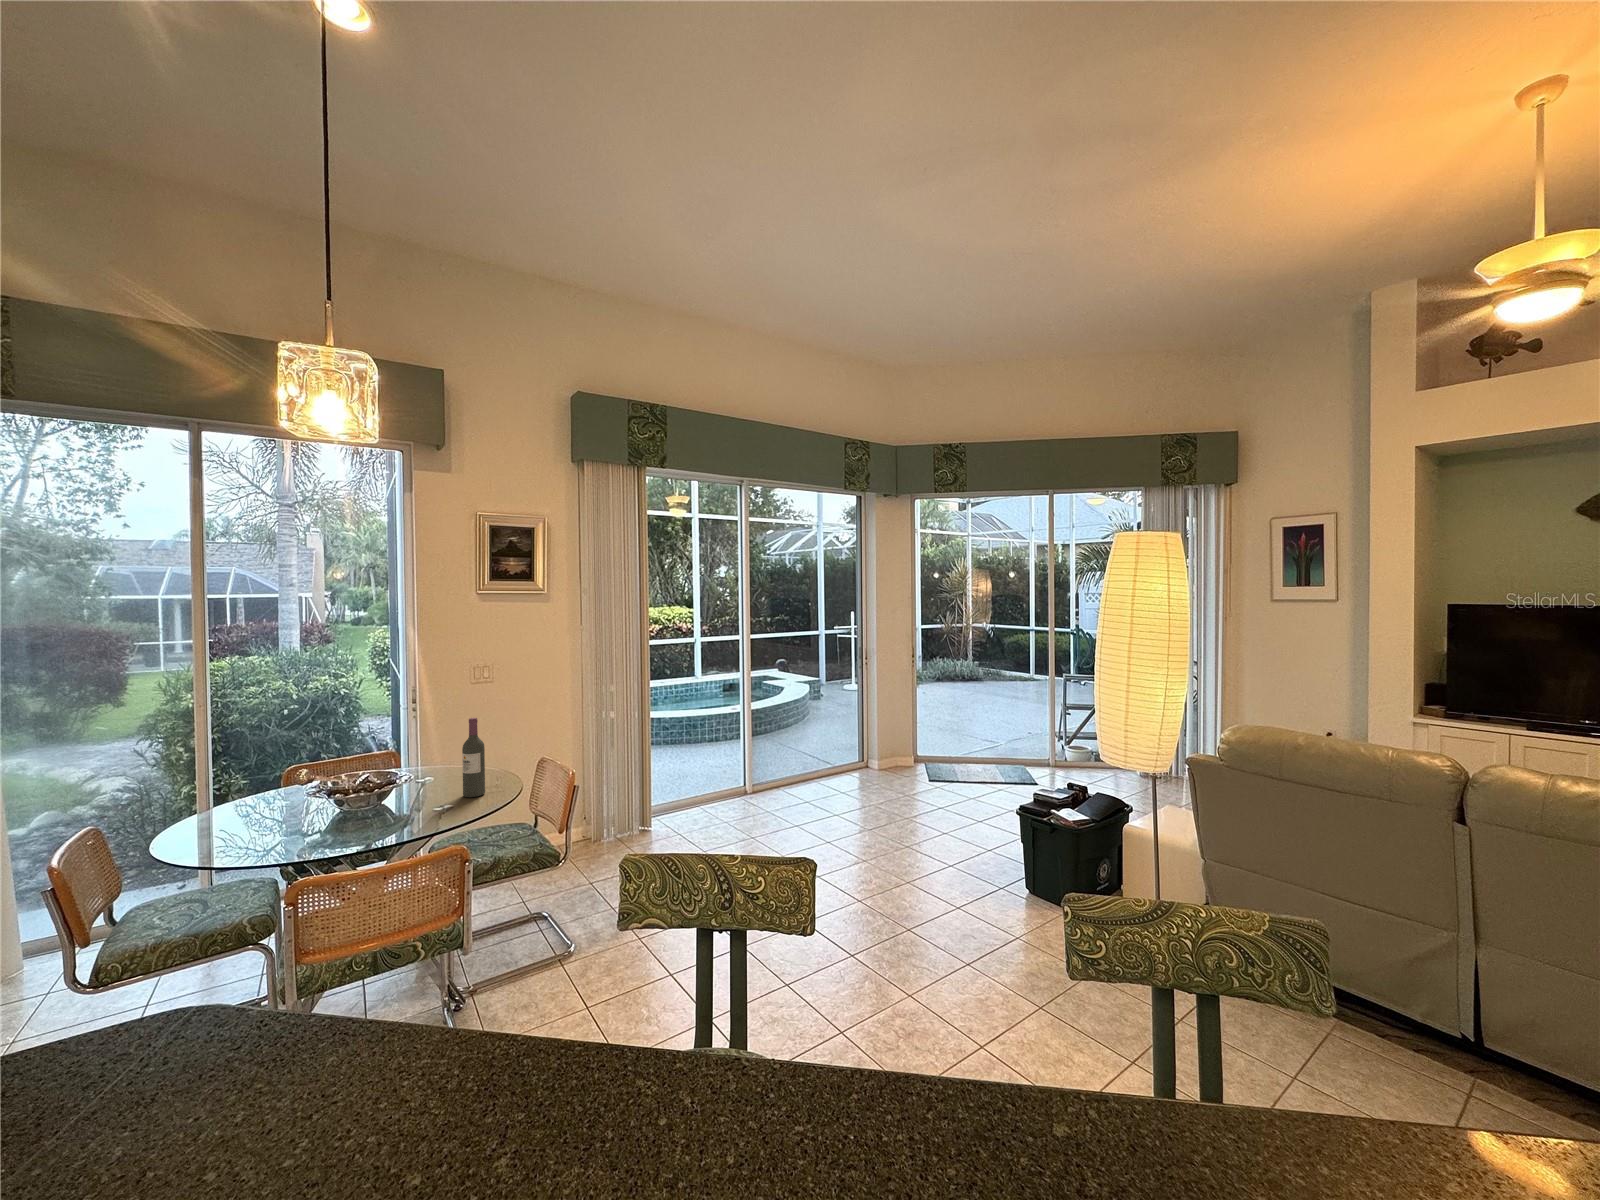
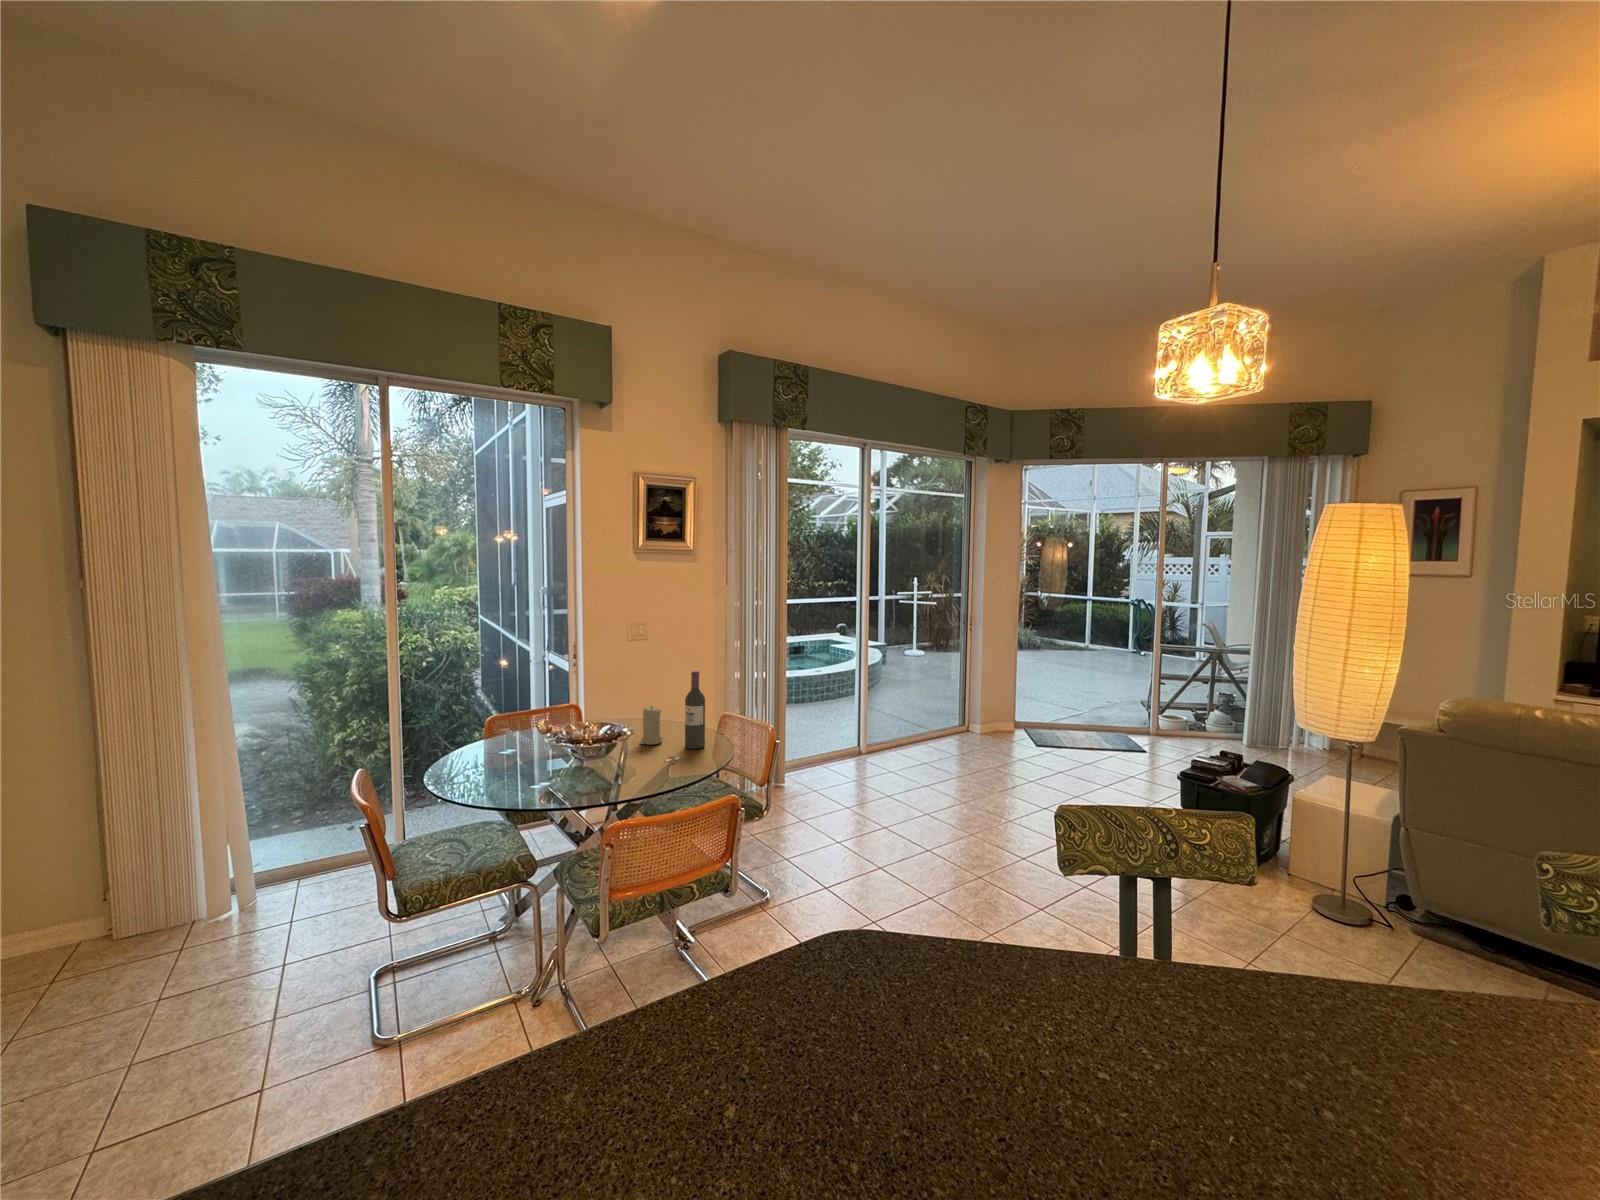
candle: none [419,754,447,794] -> present [640,706,663,745]

